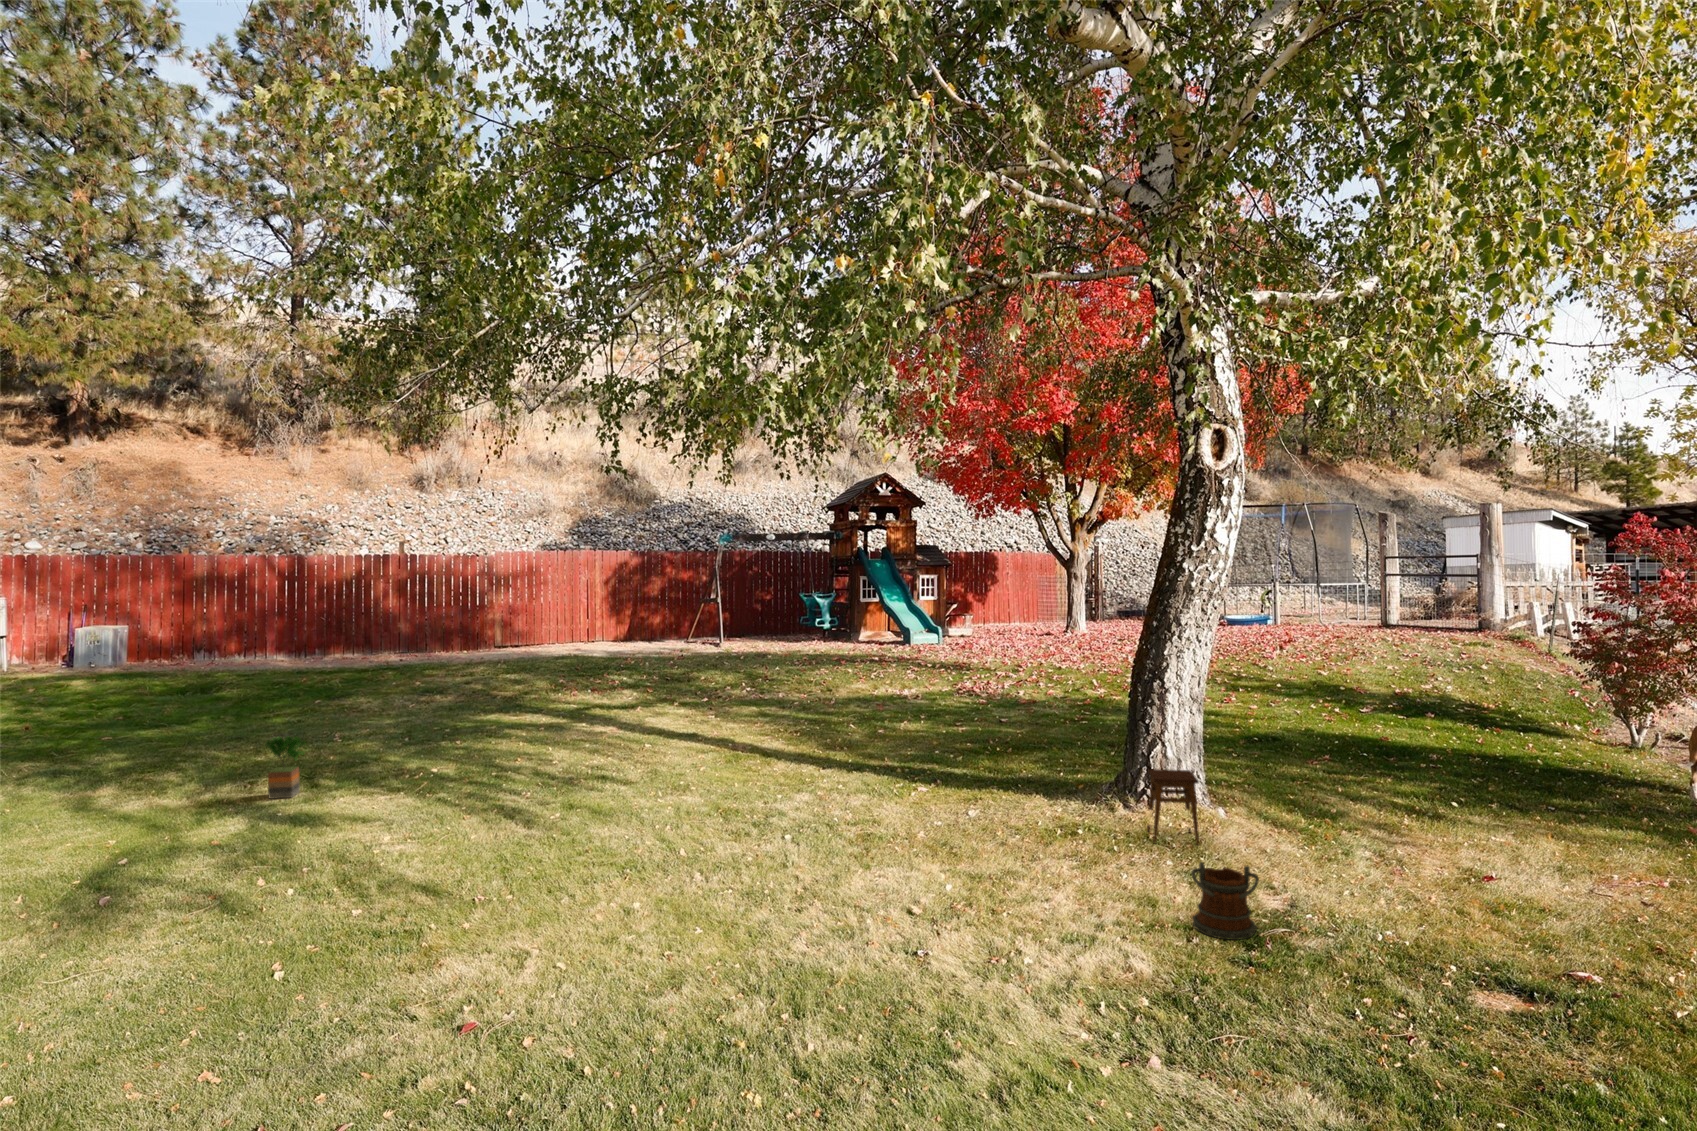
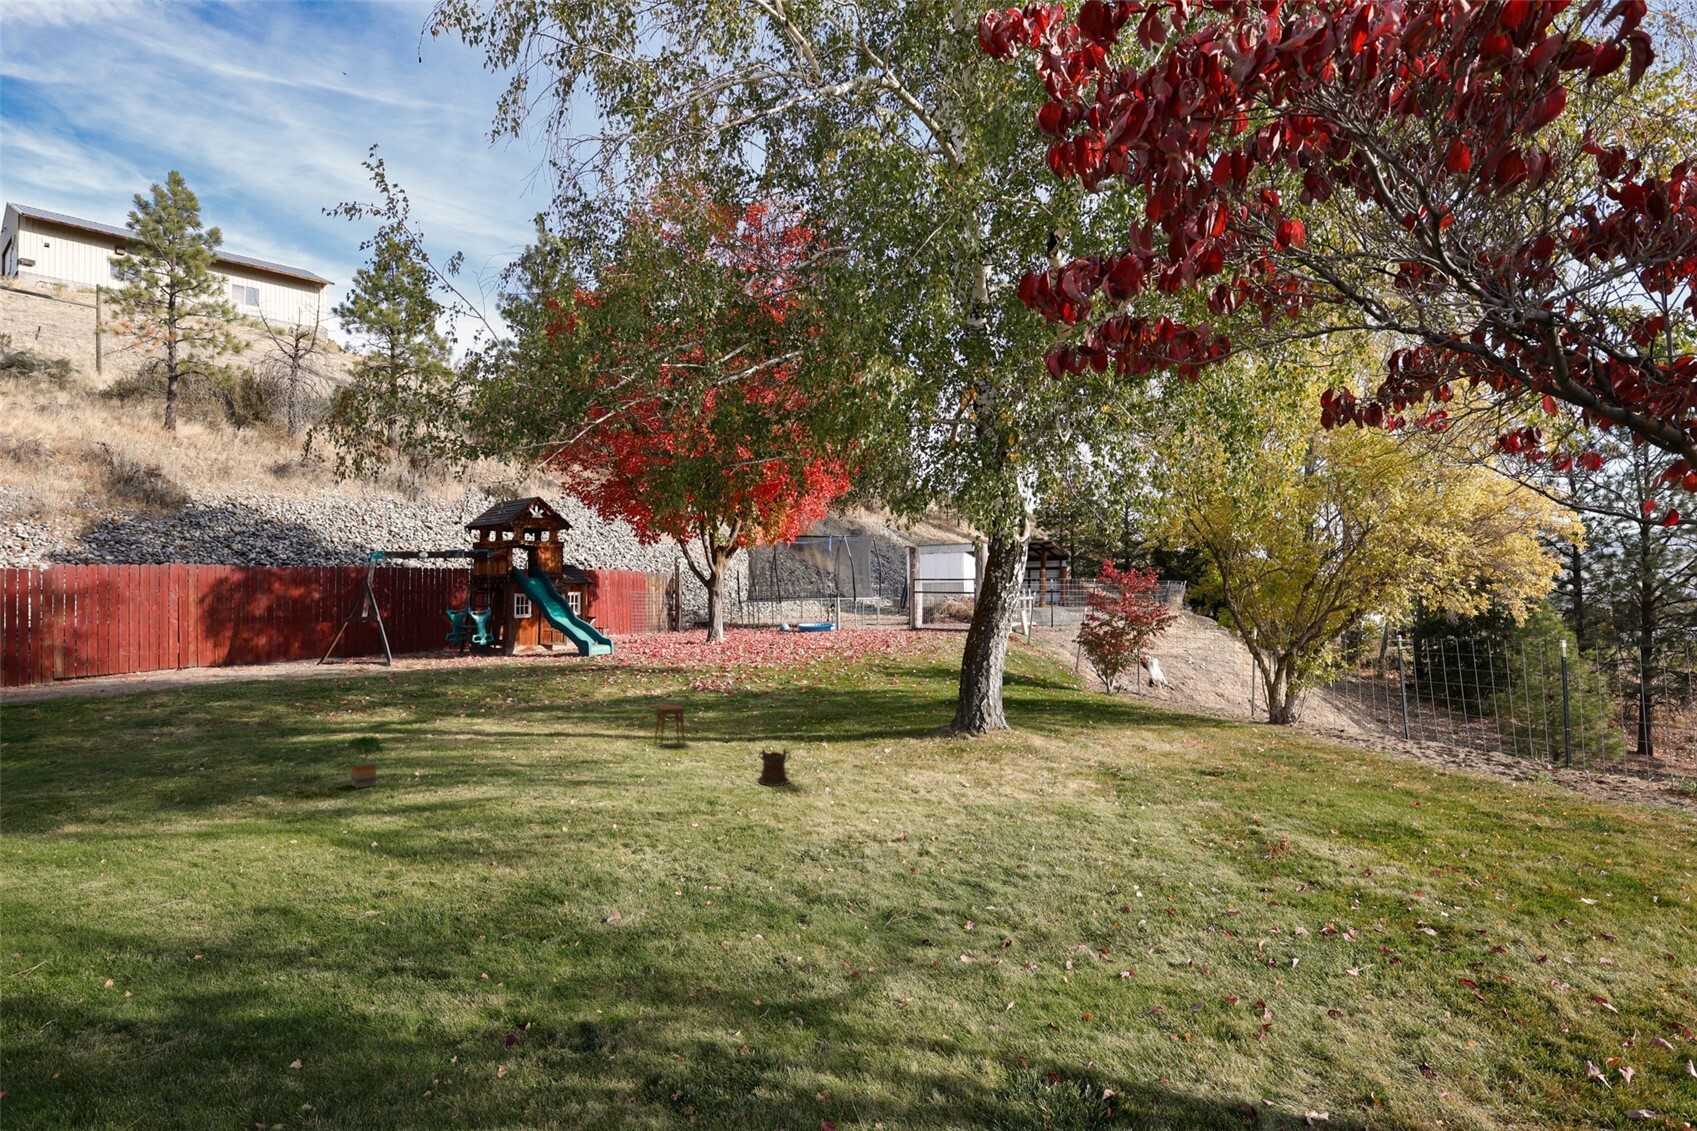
stool: present [1147,769,1199,845] -> present [655,705,685,745]
bucket: present [1191,862,1259,940] -> present [758,749,791,786]

